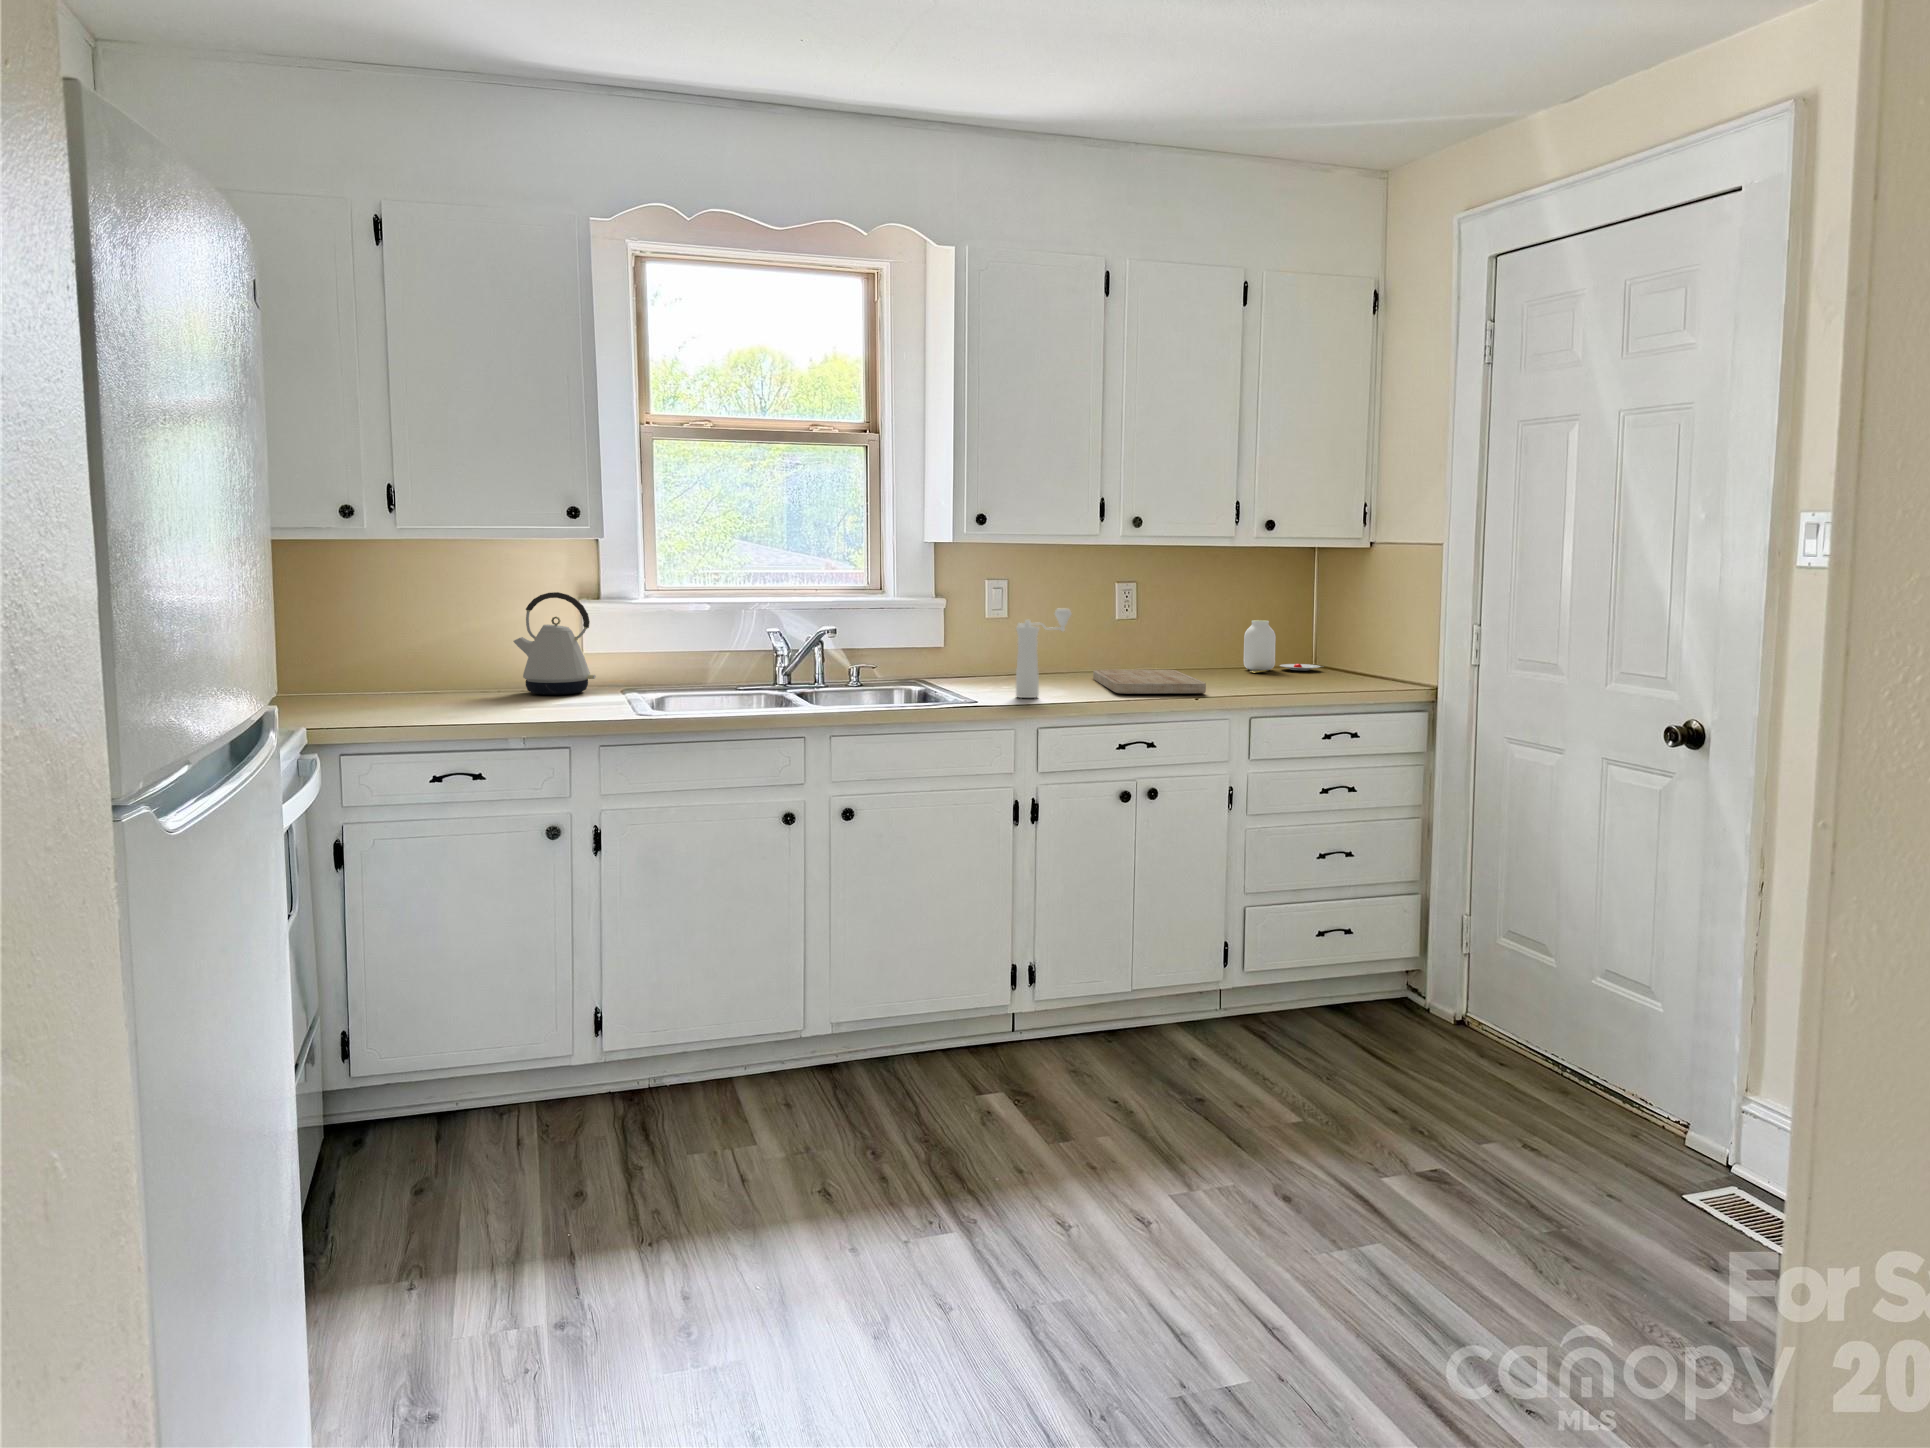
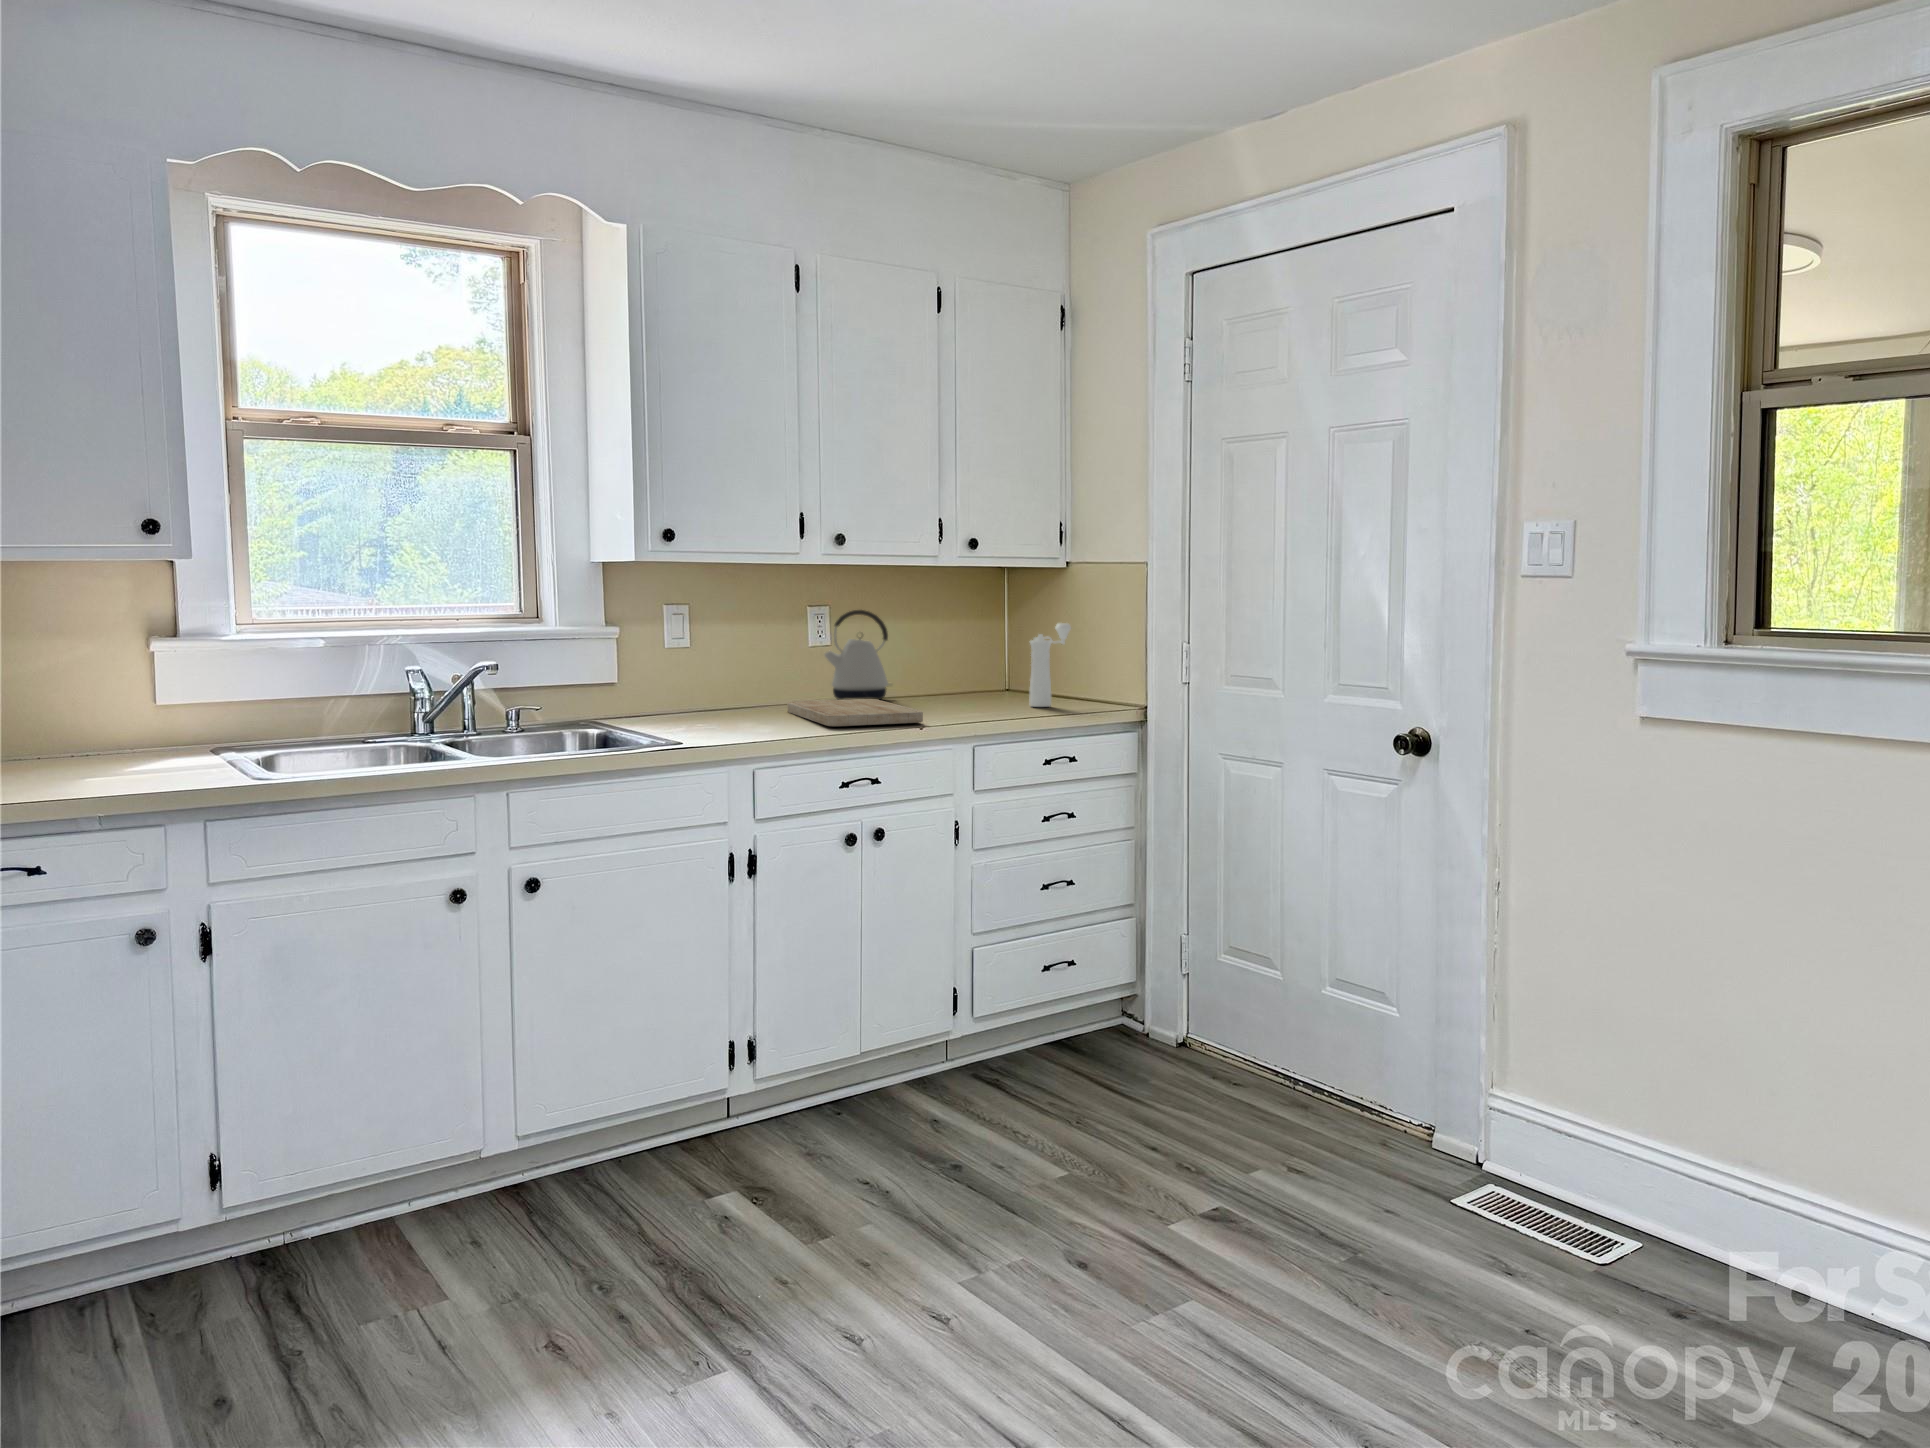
kettle: present [513,592,596,695] -> present [825,610,892,699]
pepper mill: present [1016,609,1071,698] -> present [1030,623,1071,707]
jar: present [1244,620,1321,673] -> none [938,643,1022,699]

